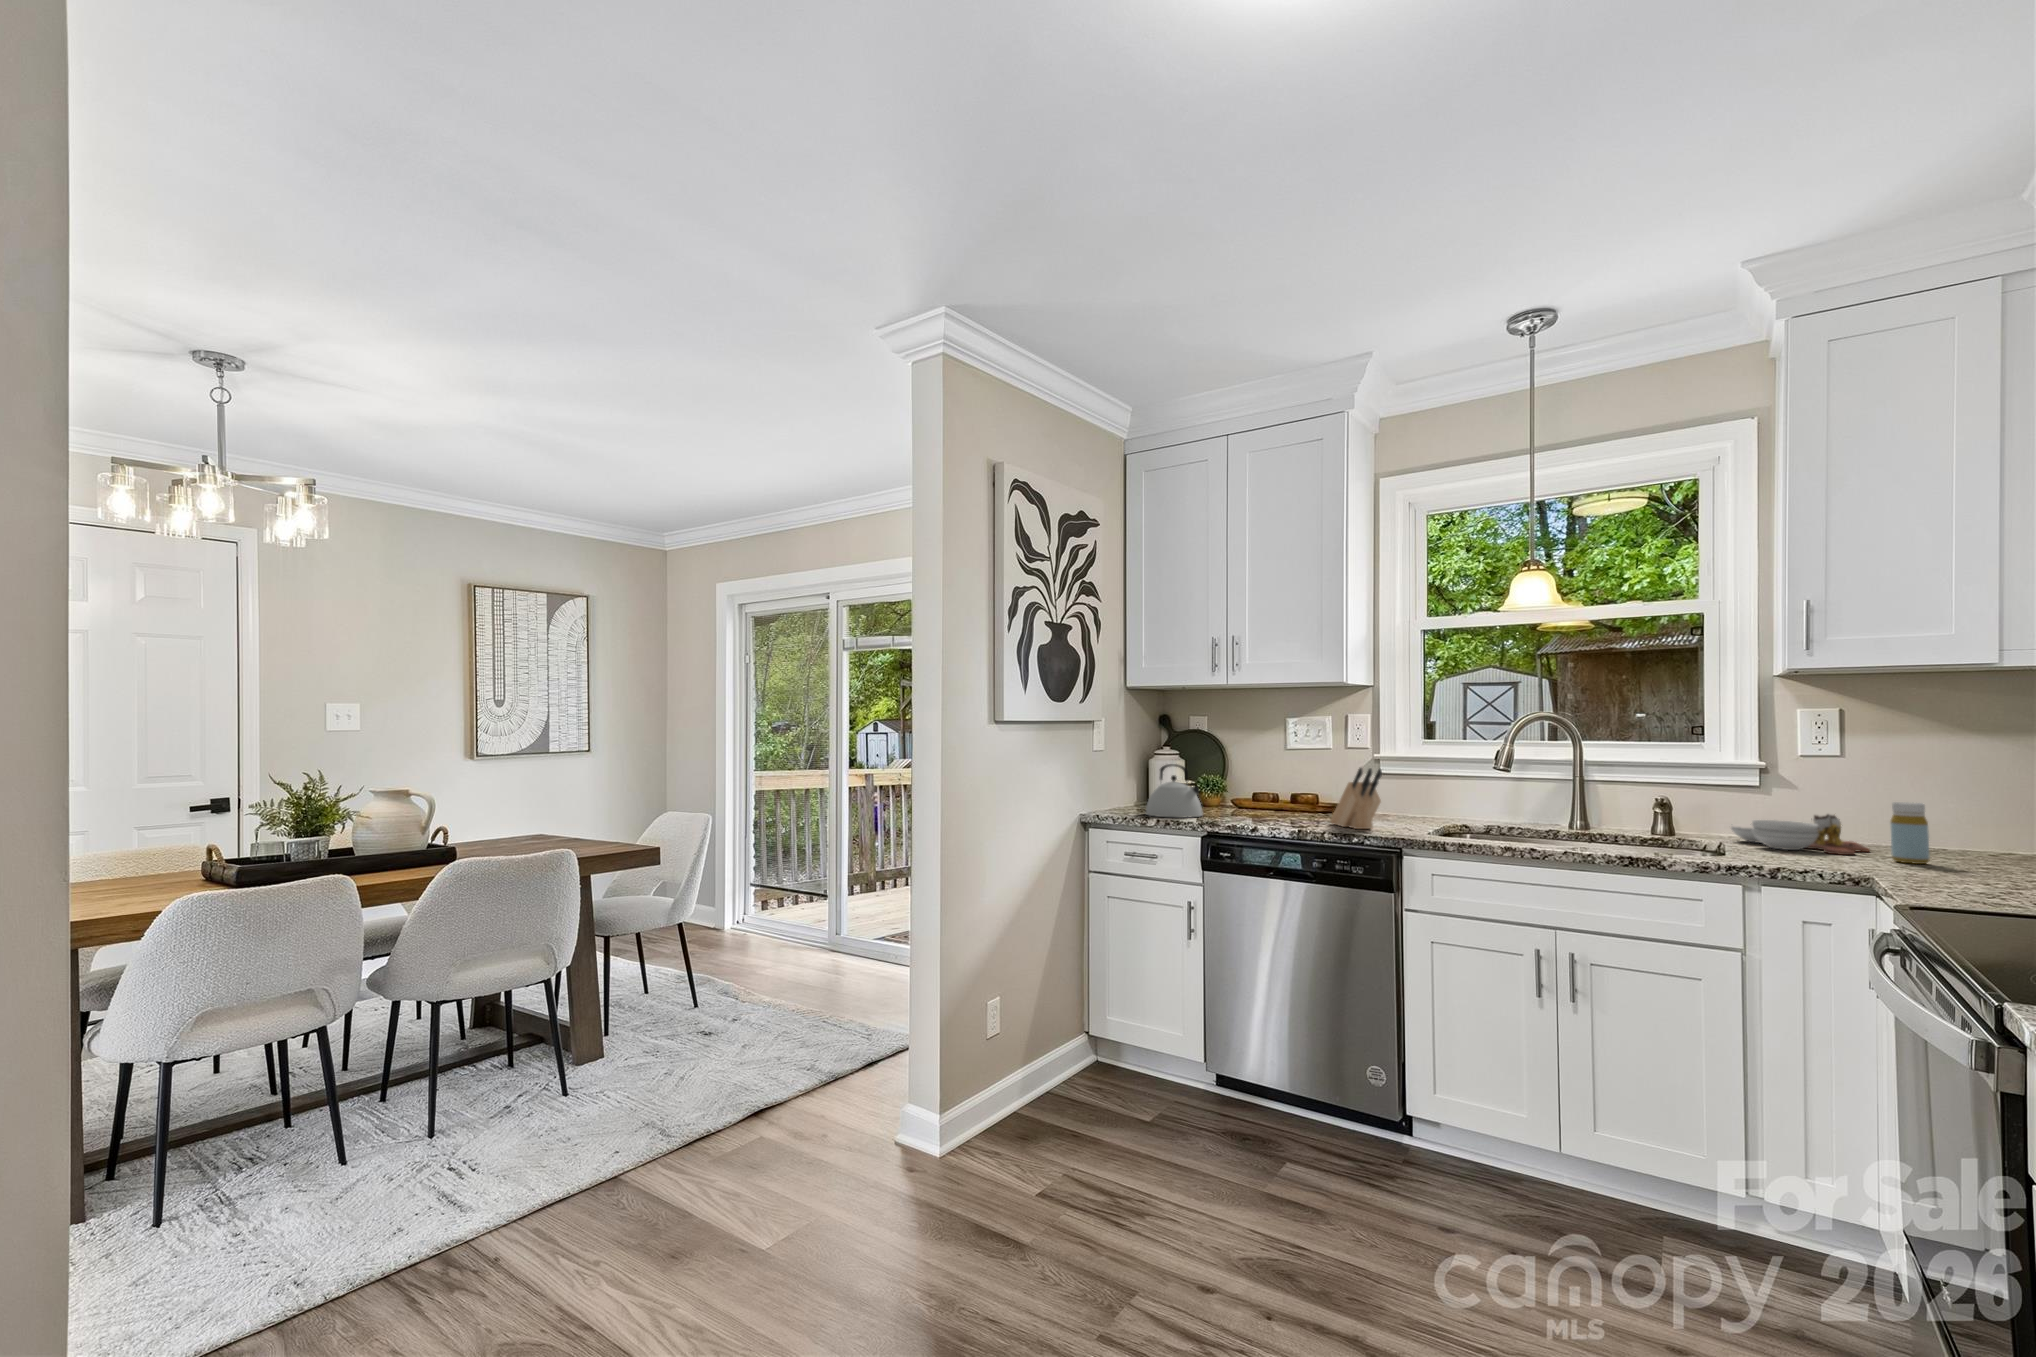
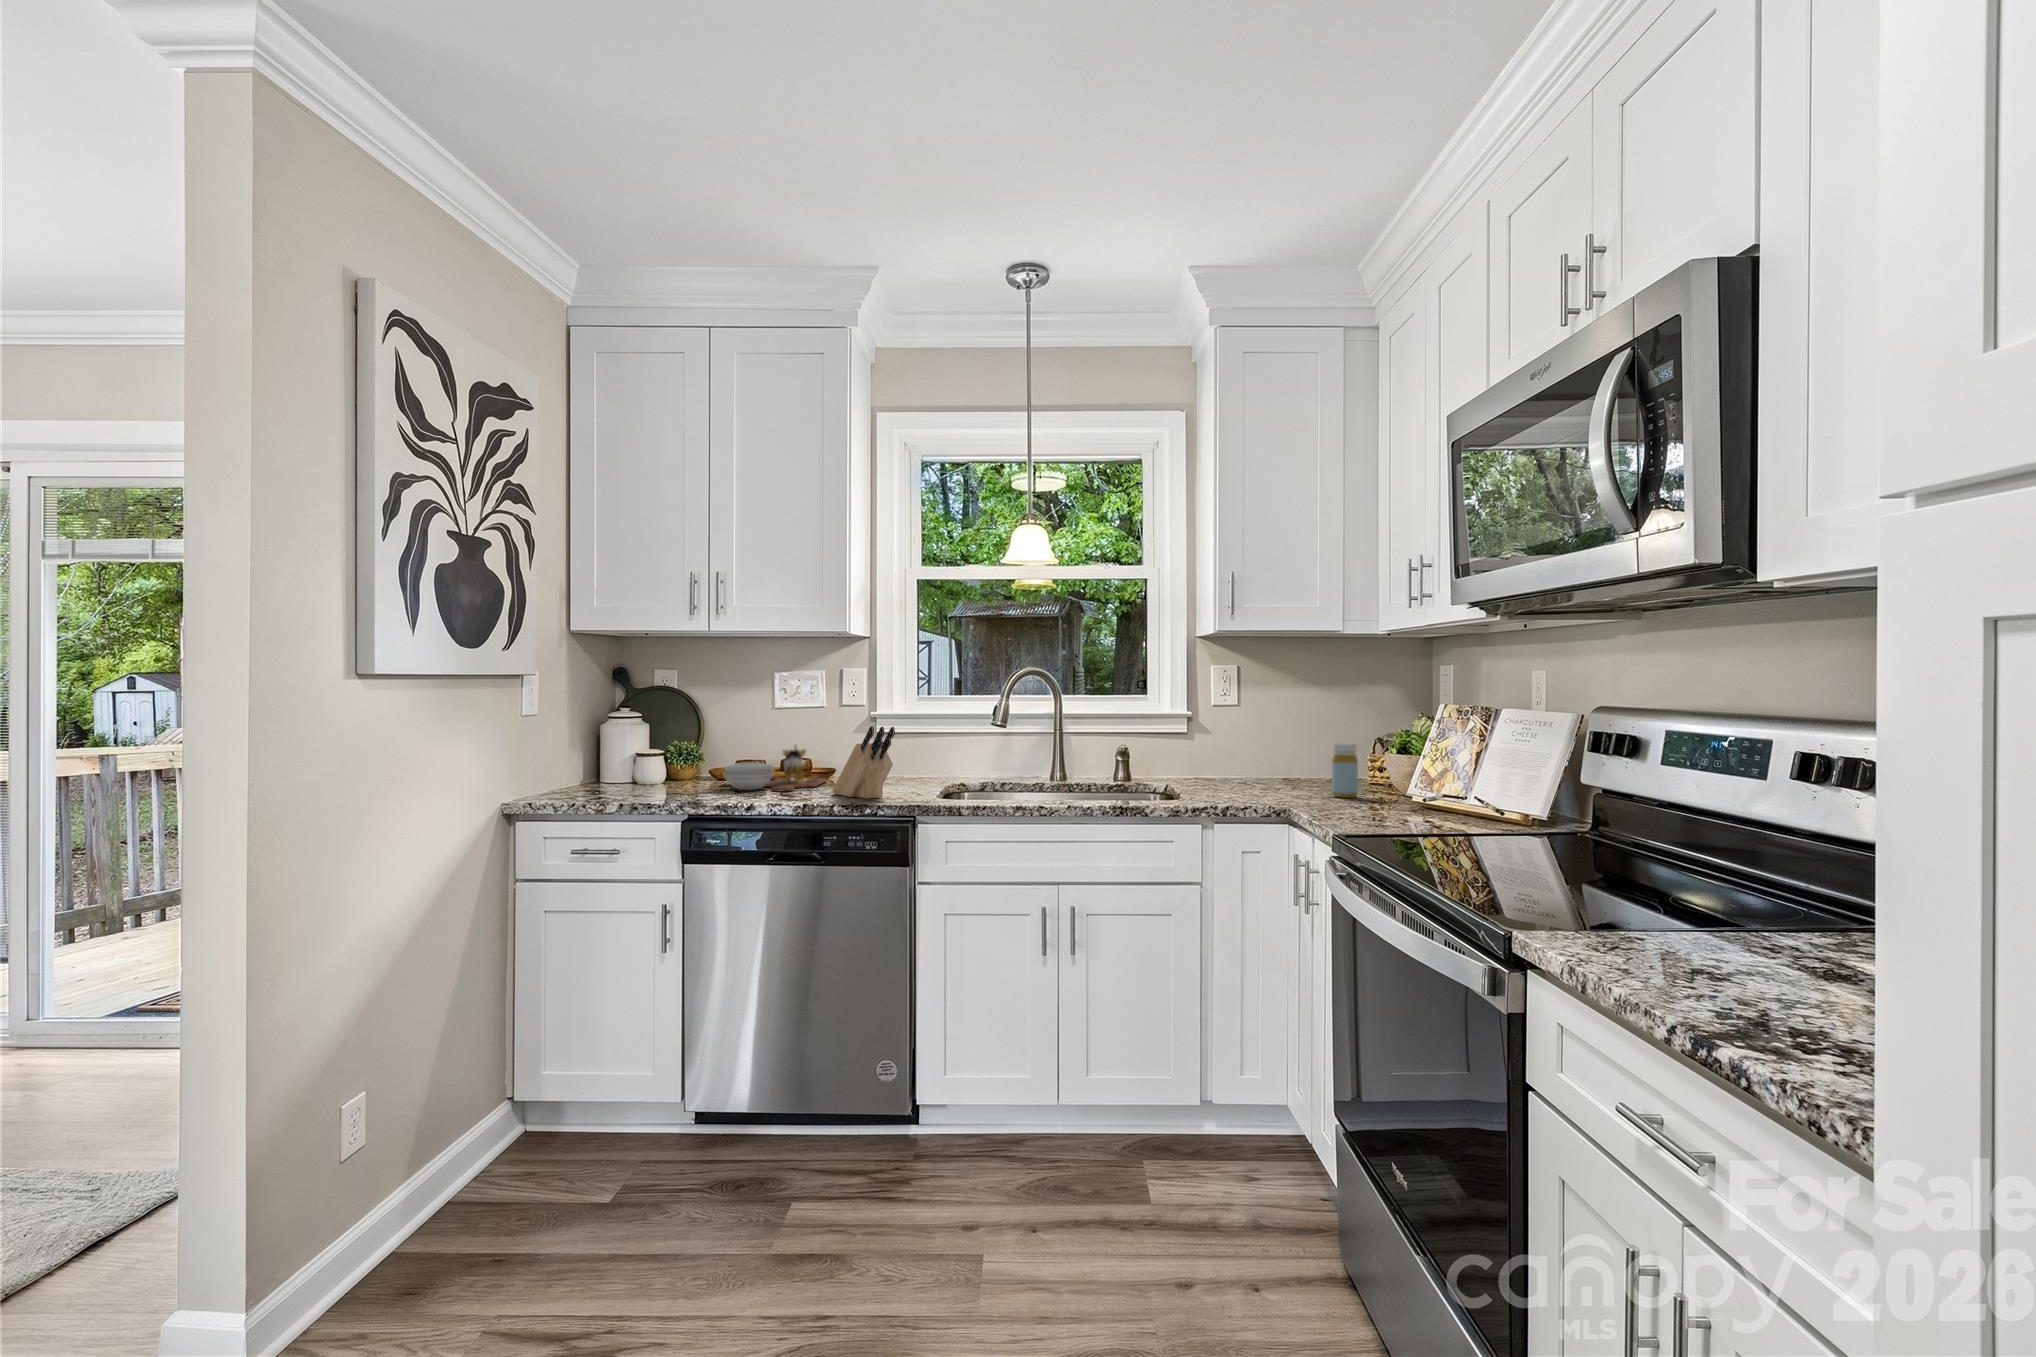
kettle: present [1146,764,1202,818] -> none [596,729,674,799]
cutting board: present [1731,814,1870,855] -> present [724,745,826,791]

